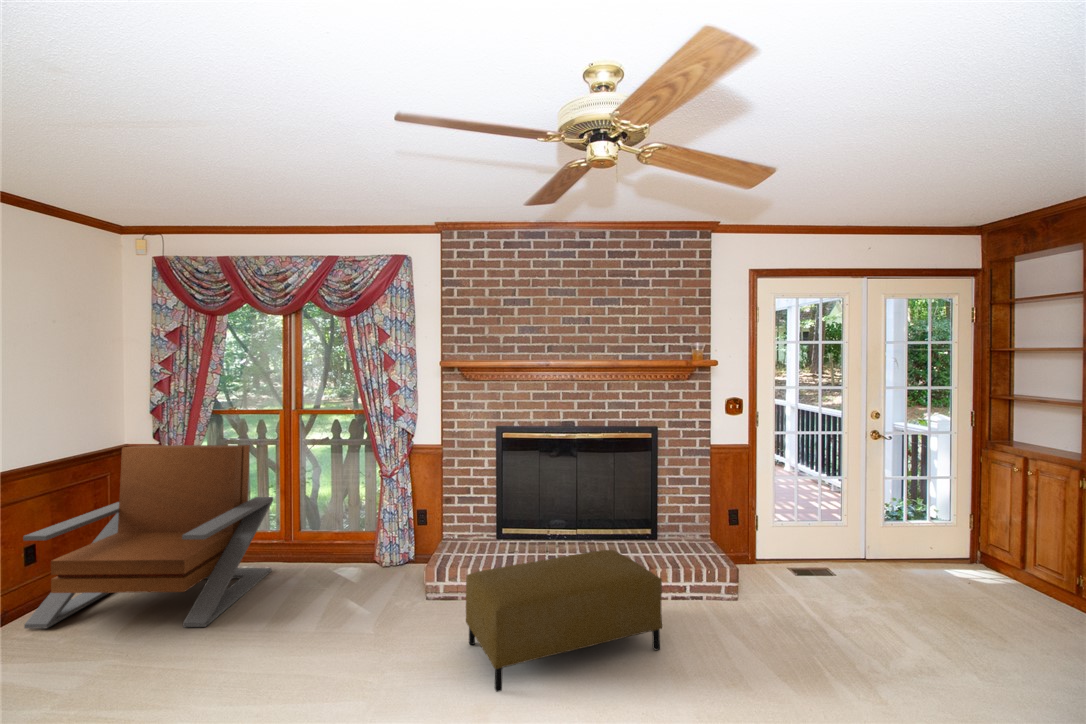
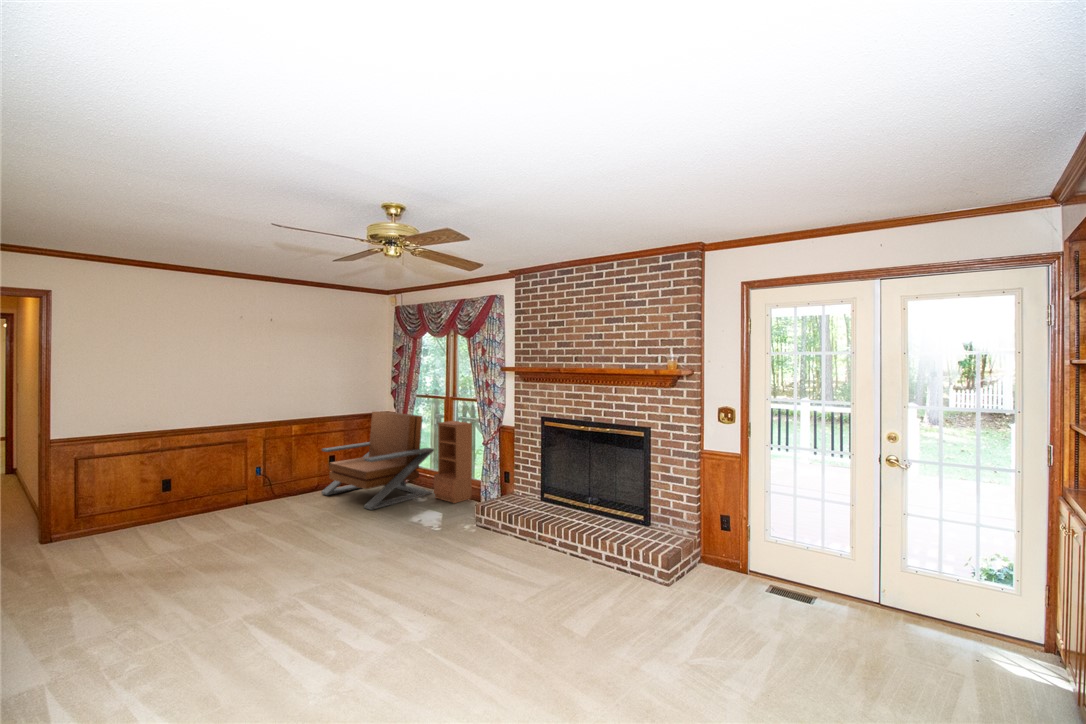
bookcase: none [292,447,352,577] -> present [434,421,472,503]
ottoman: present [466,550,662,692] -> none [425,505,563,591]

